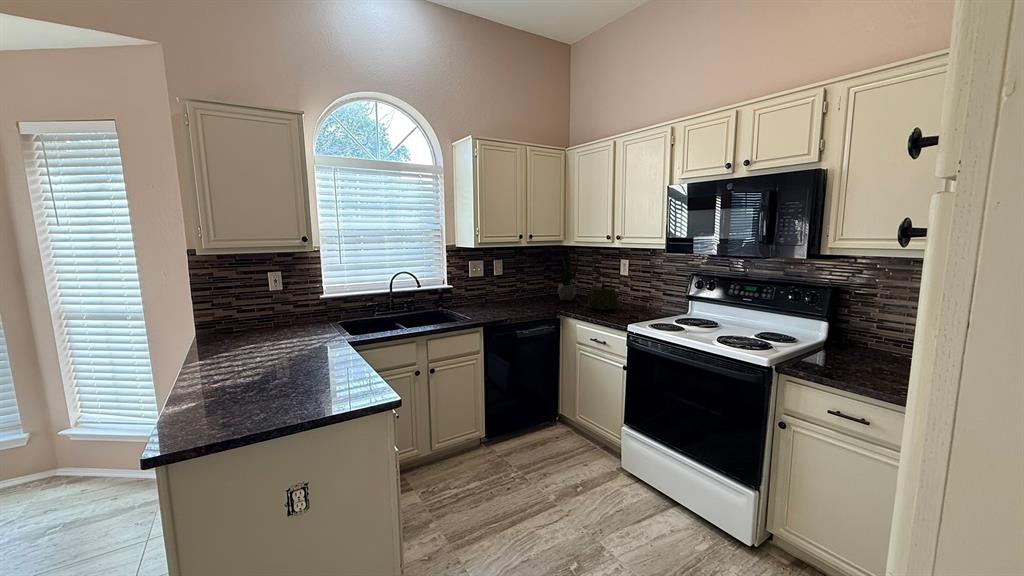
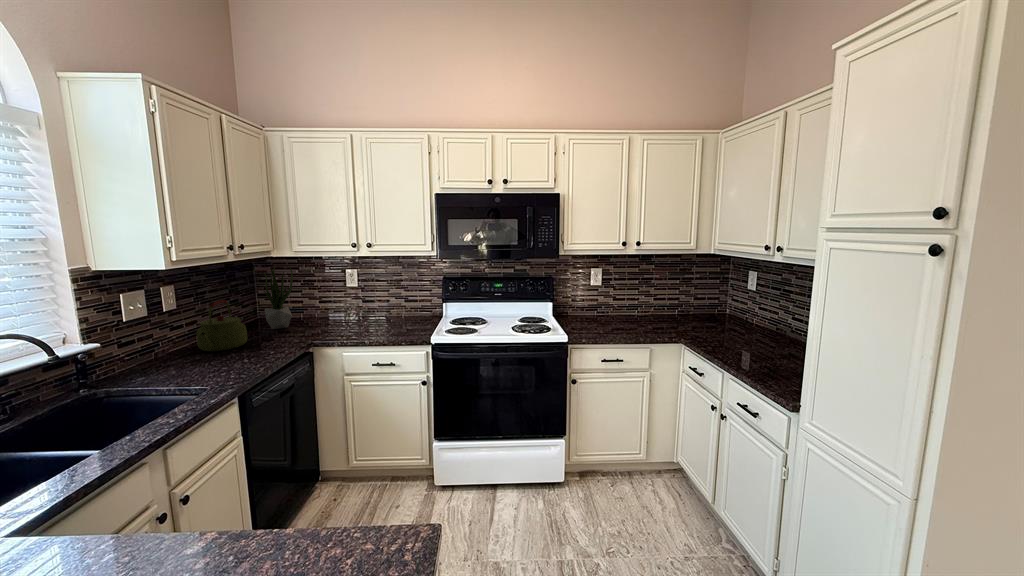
kettle: present [587,274,618,310] -> present [196,300,247,351]

